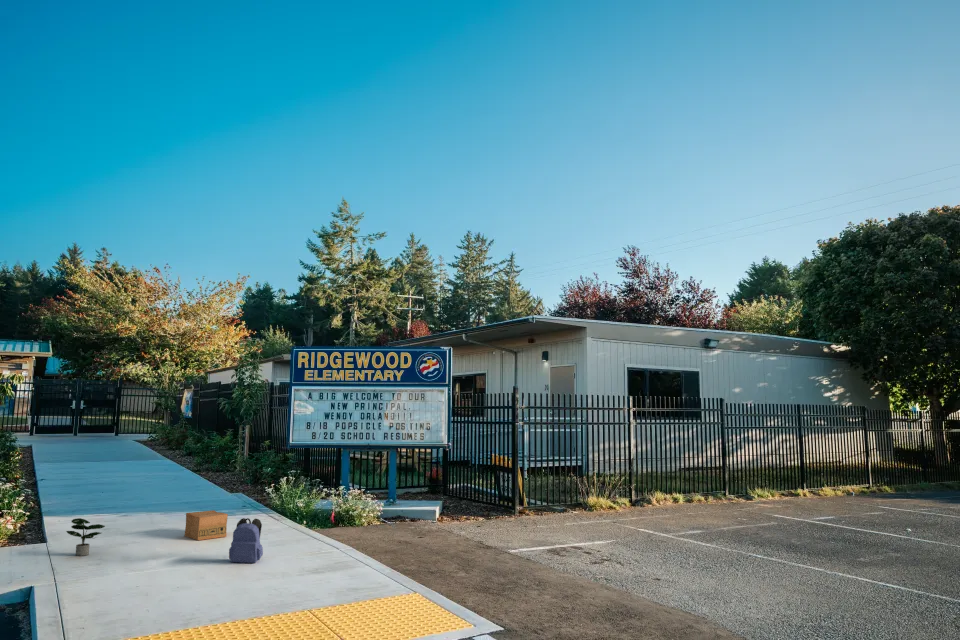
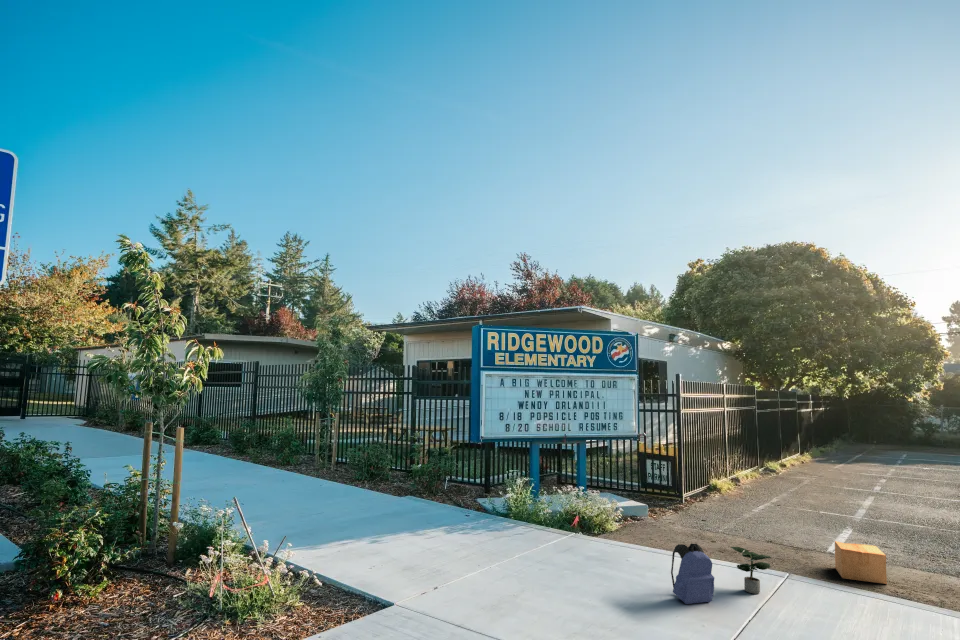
cardboard box: present [185,510,228,540] -> present [835,541,887,584]
potted plant: present [66,518,105,556] -> present [731,547,771,594]

